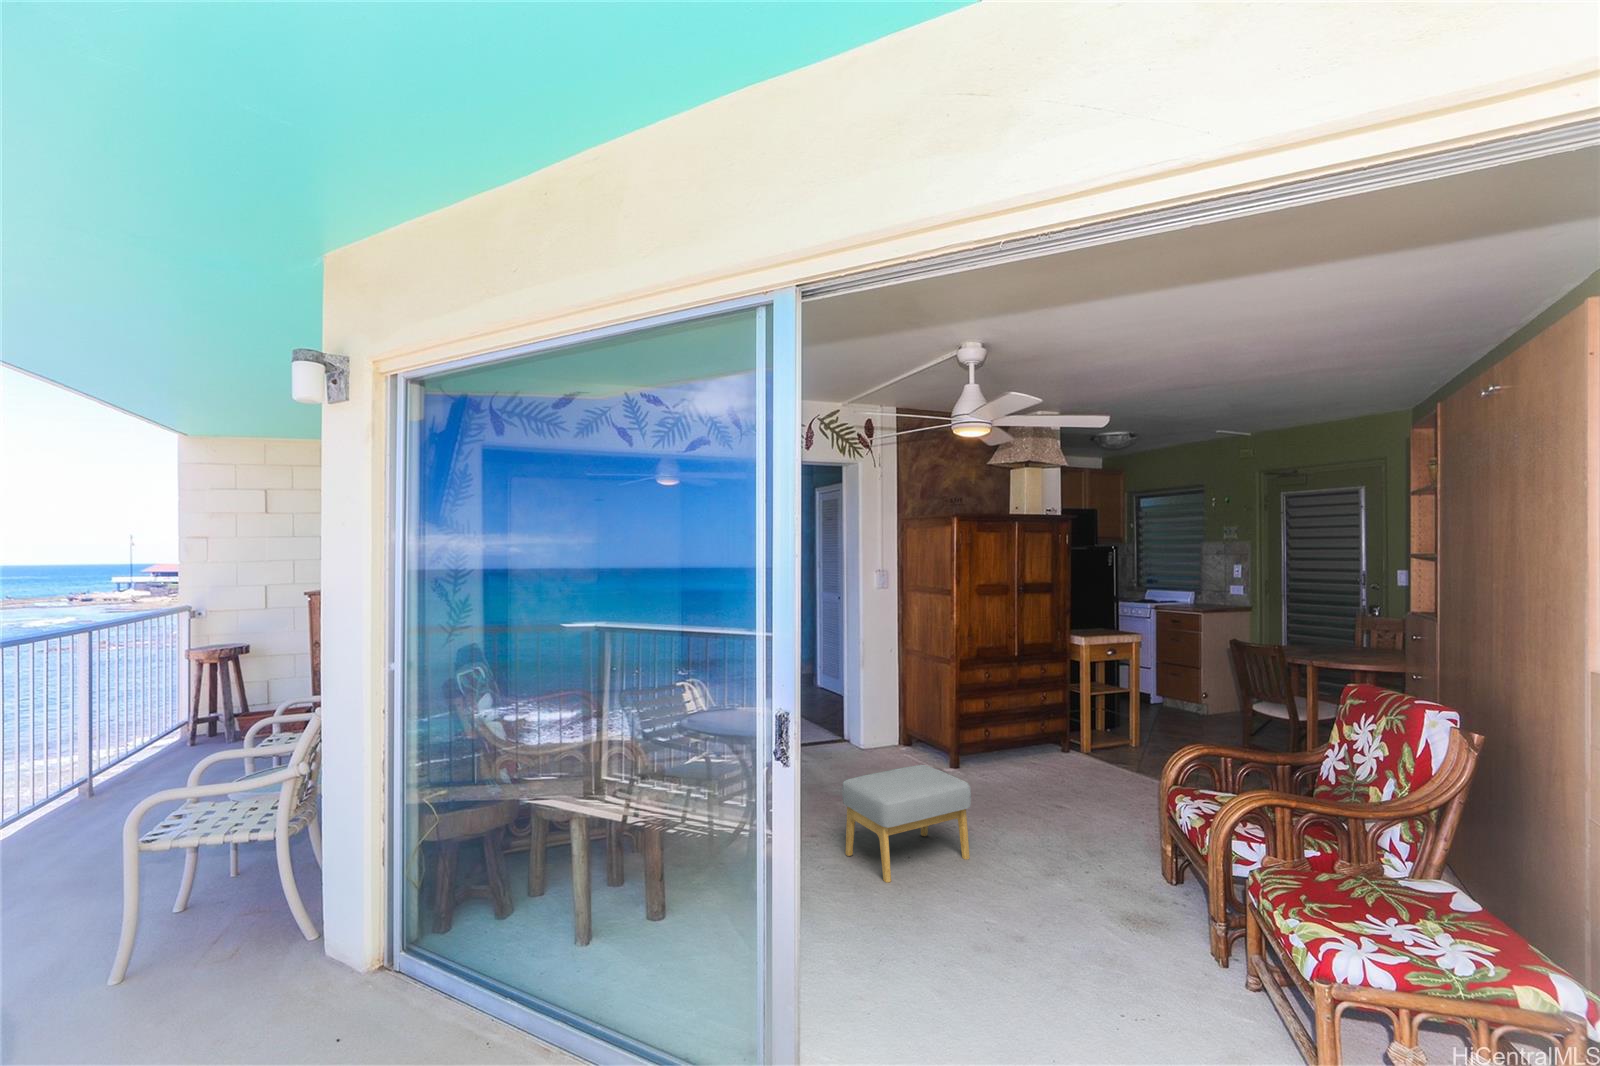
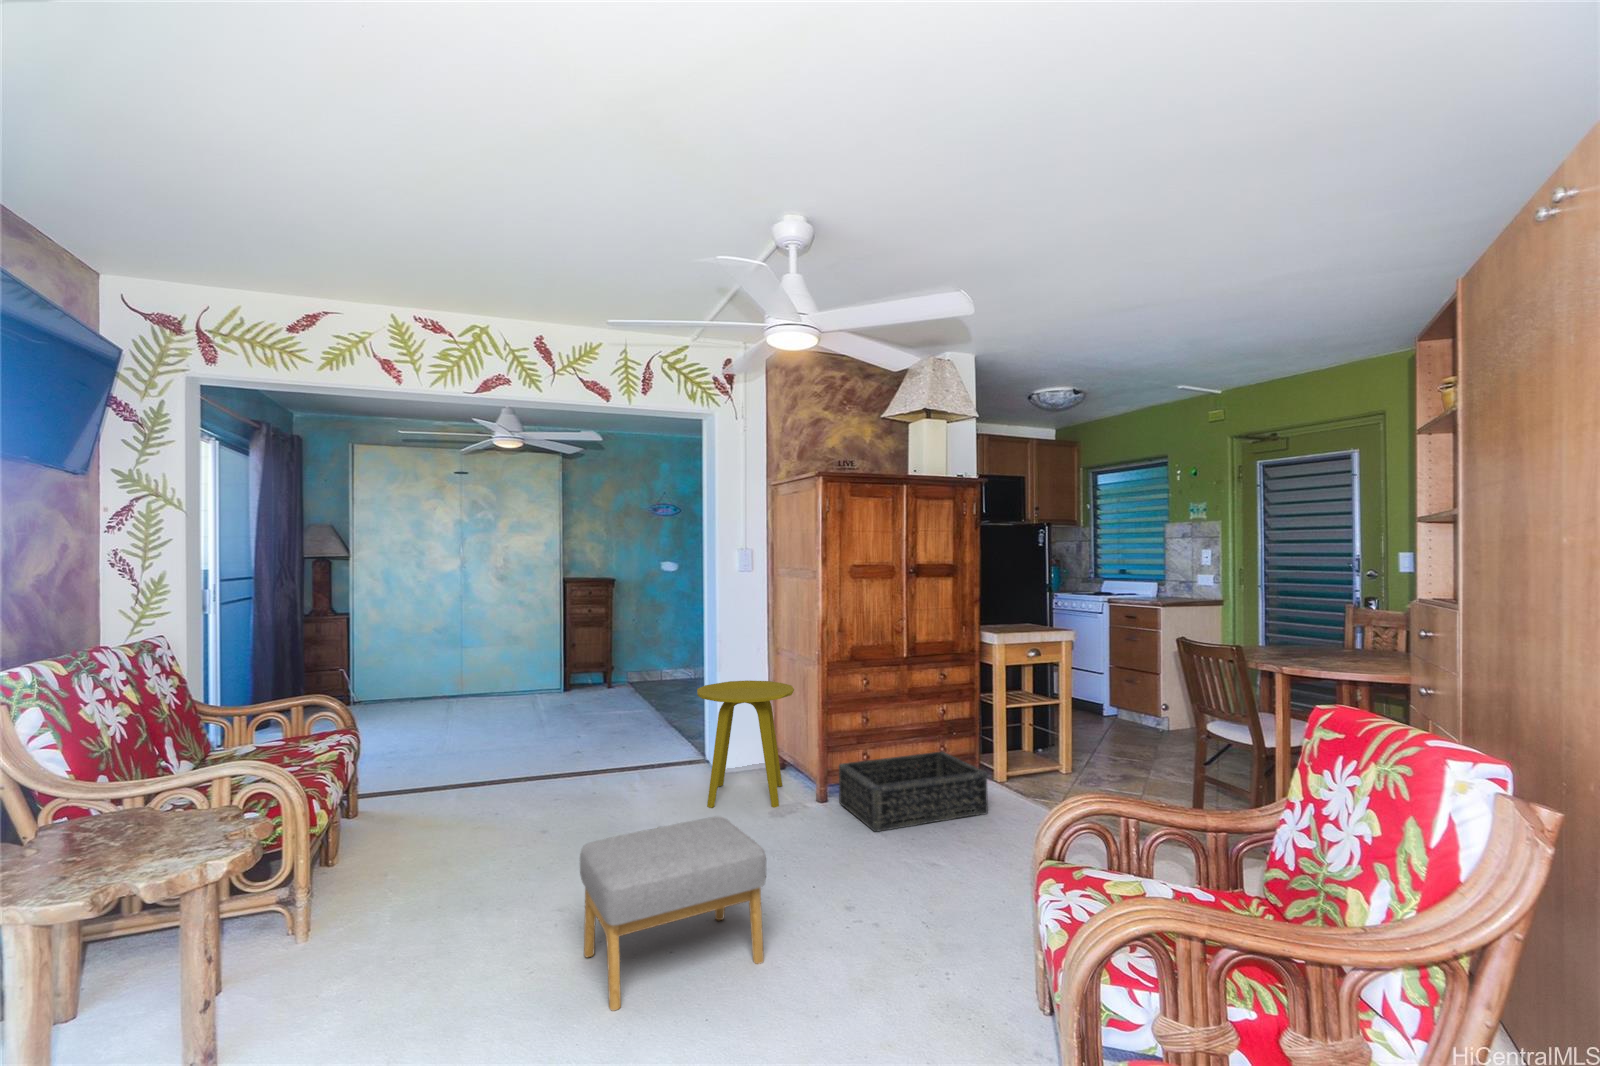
side table: none [853,672,929,769] -> present [697,680,794,808]
basket: none [967,727,1085,784] -> present [839,752,988,832]

